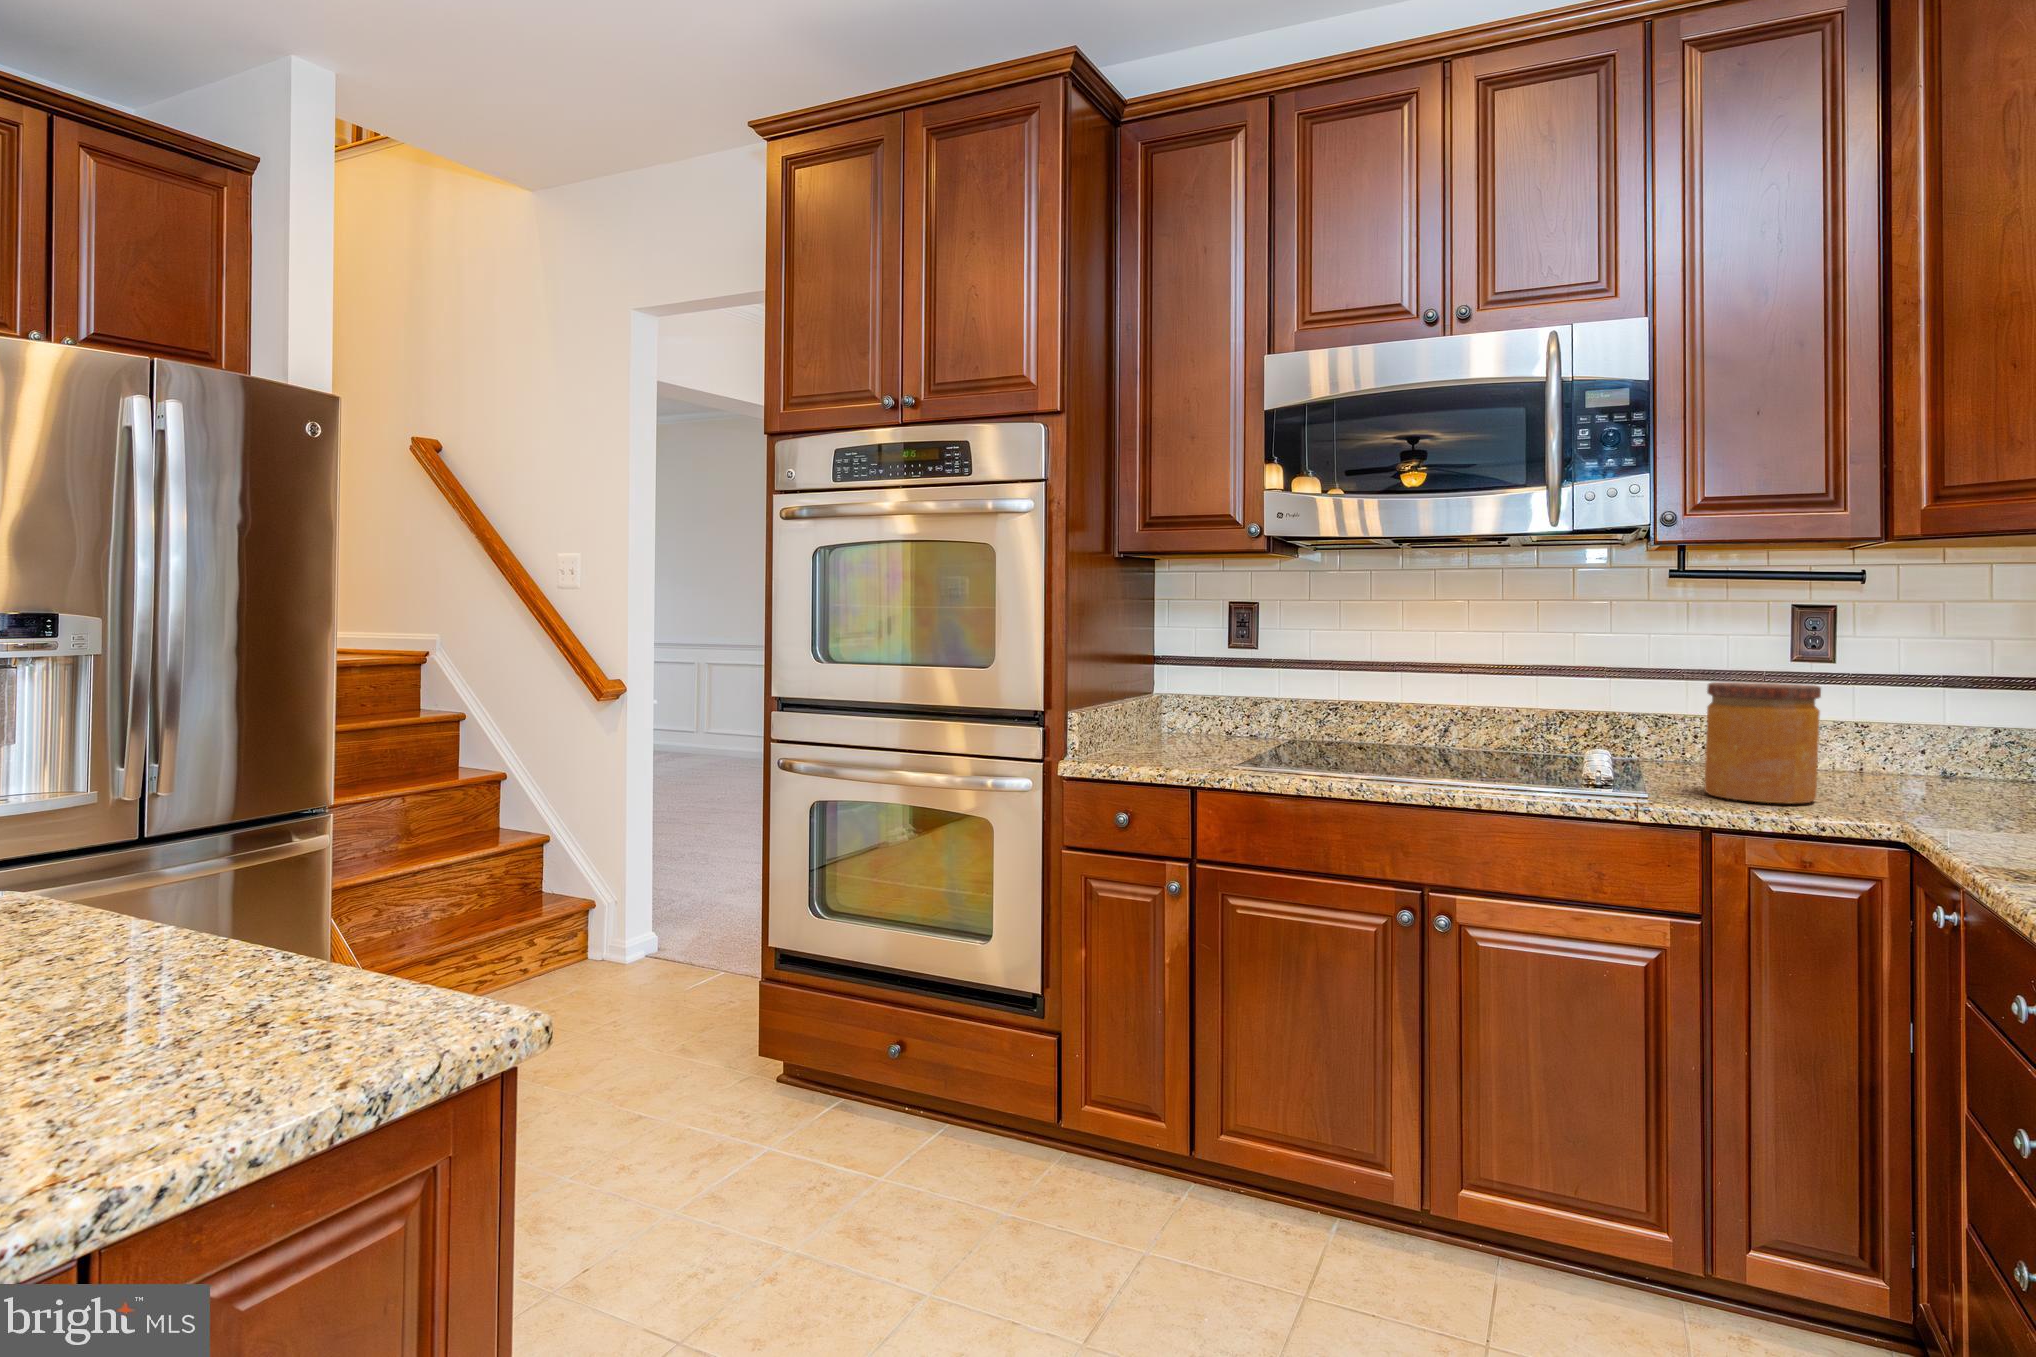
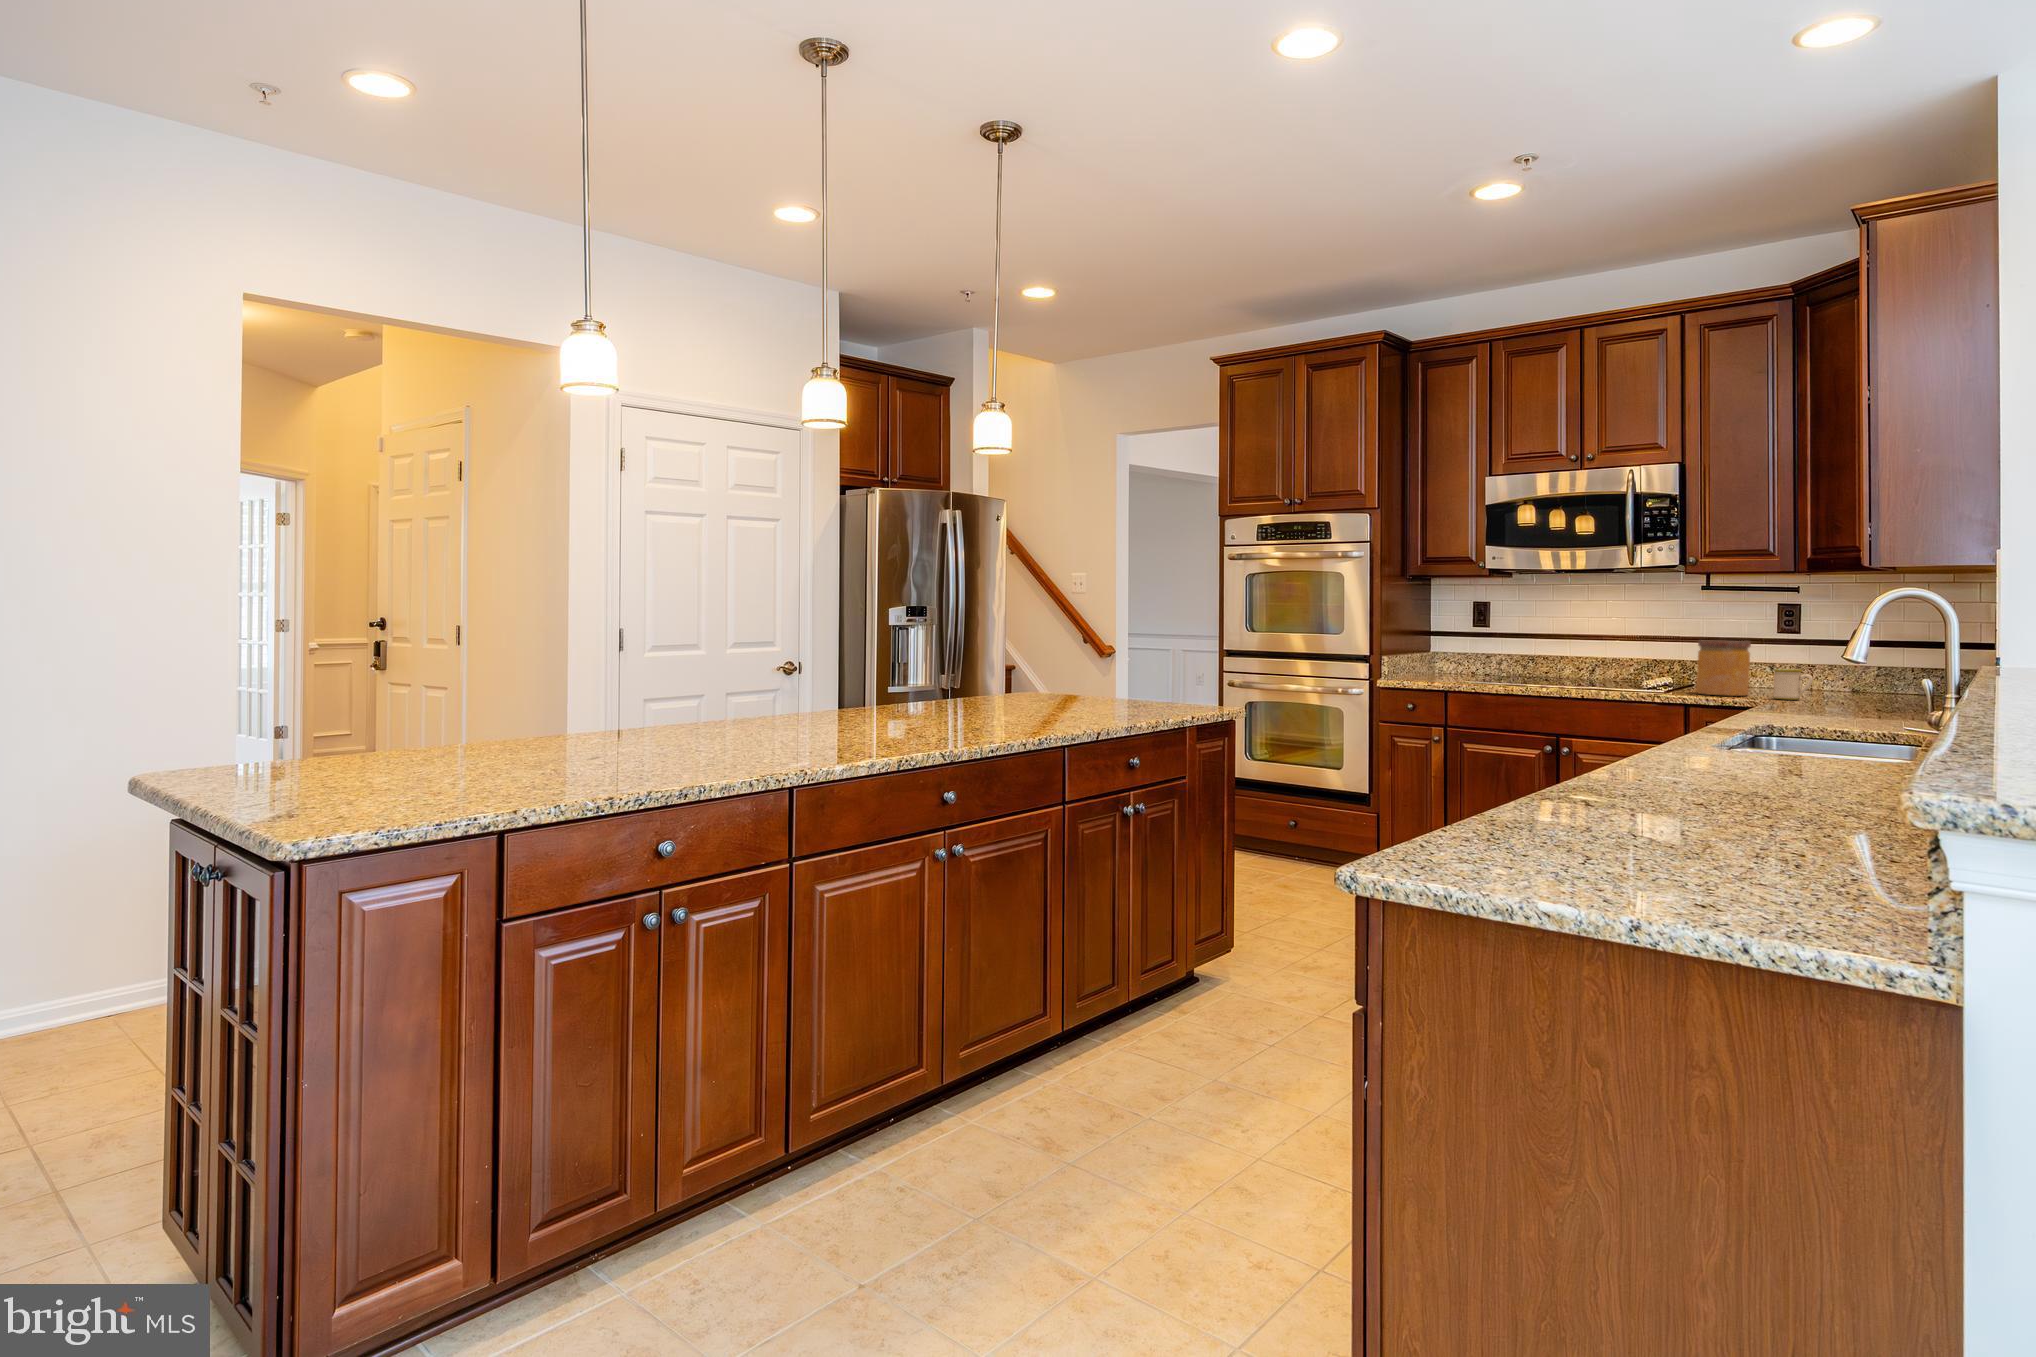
mug: none [1887,746,1982,818] -> present [1773,669,1813,700]

